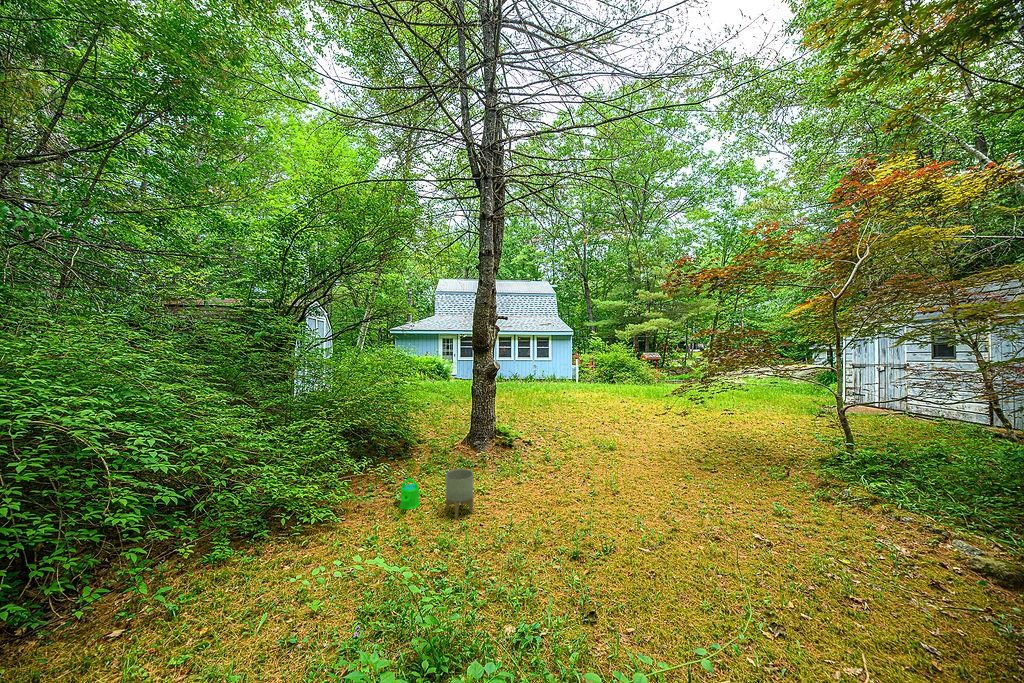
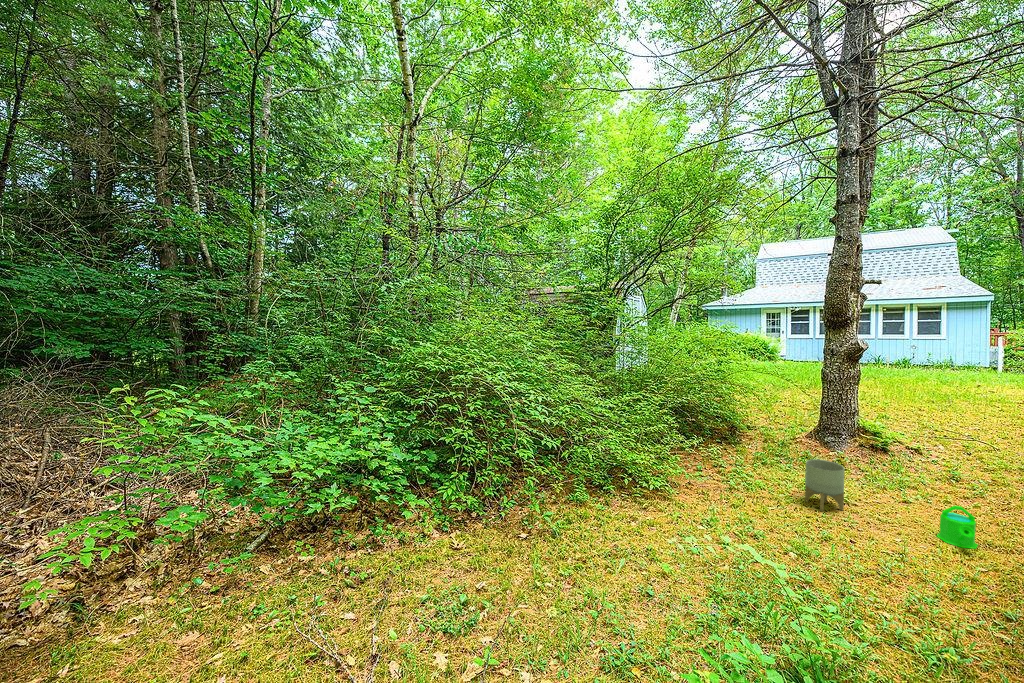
watering can: present [400,478,420,510] -> present [937,506,978,549]

